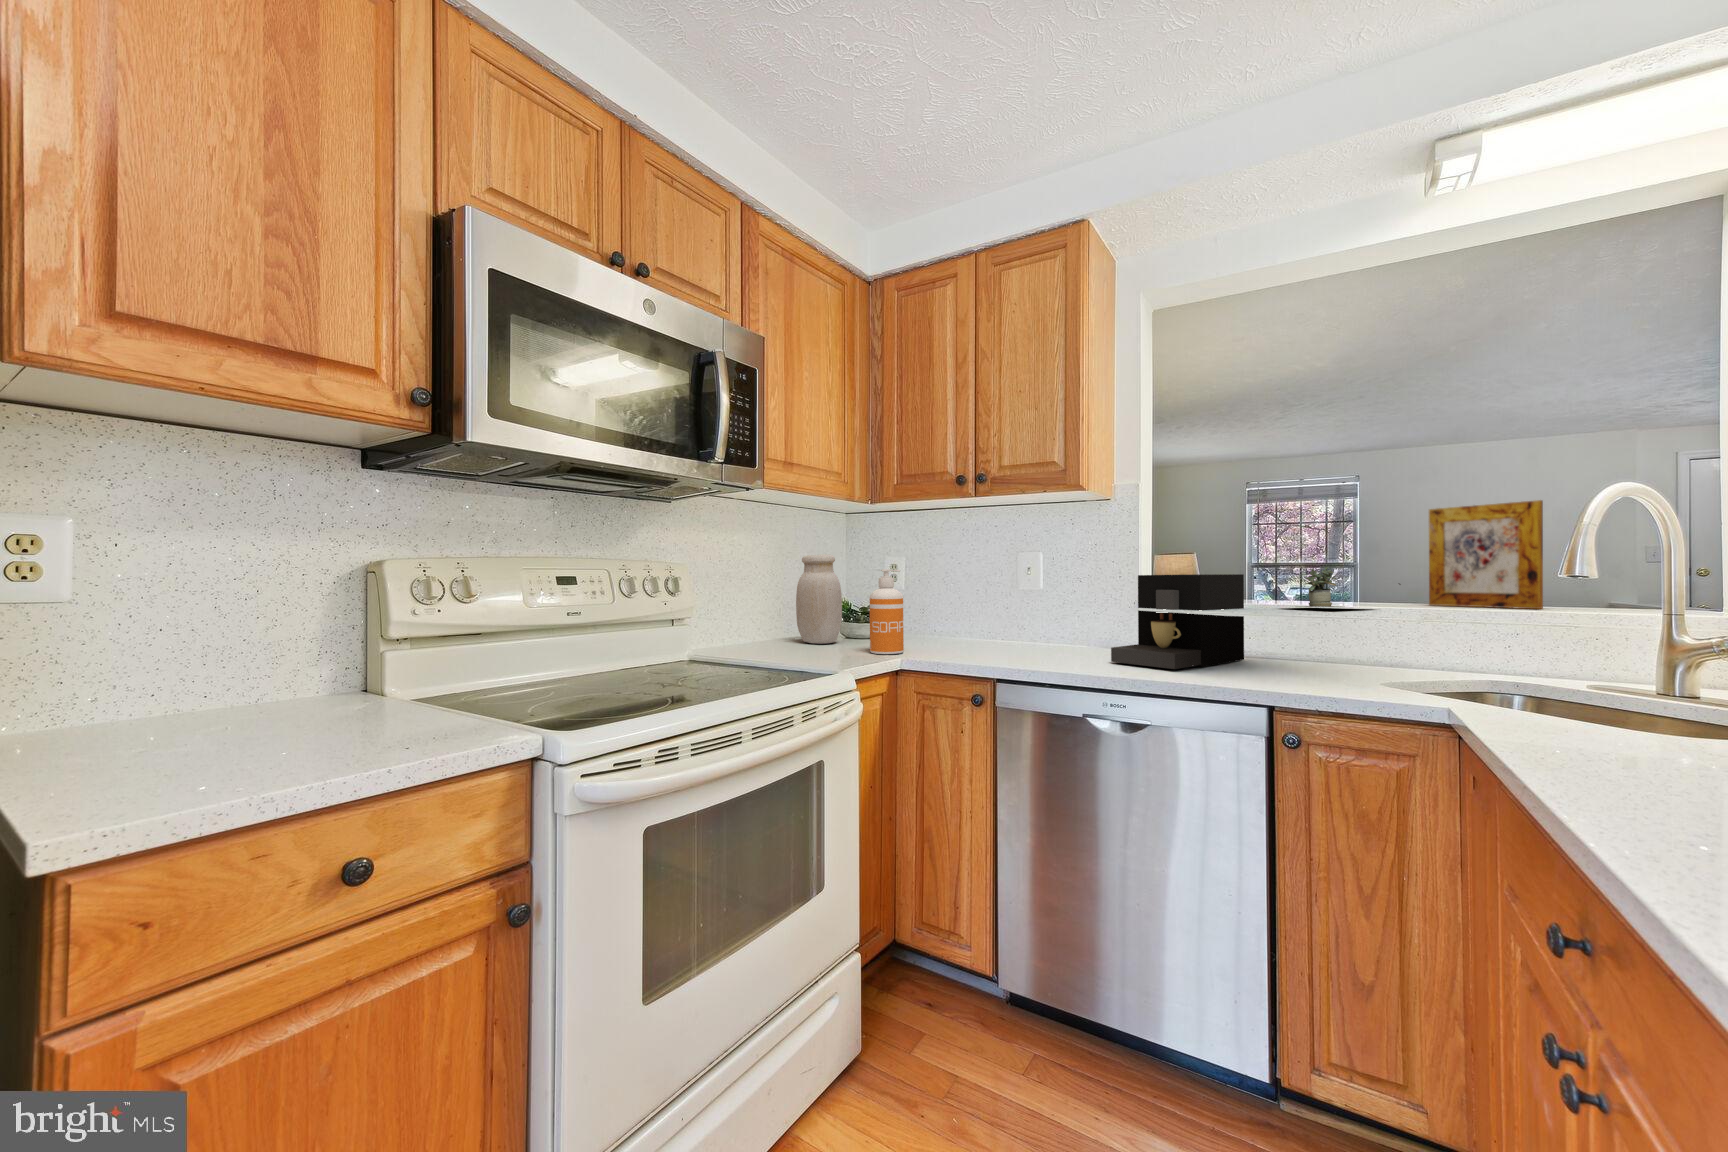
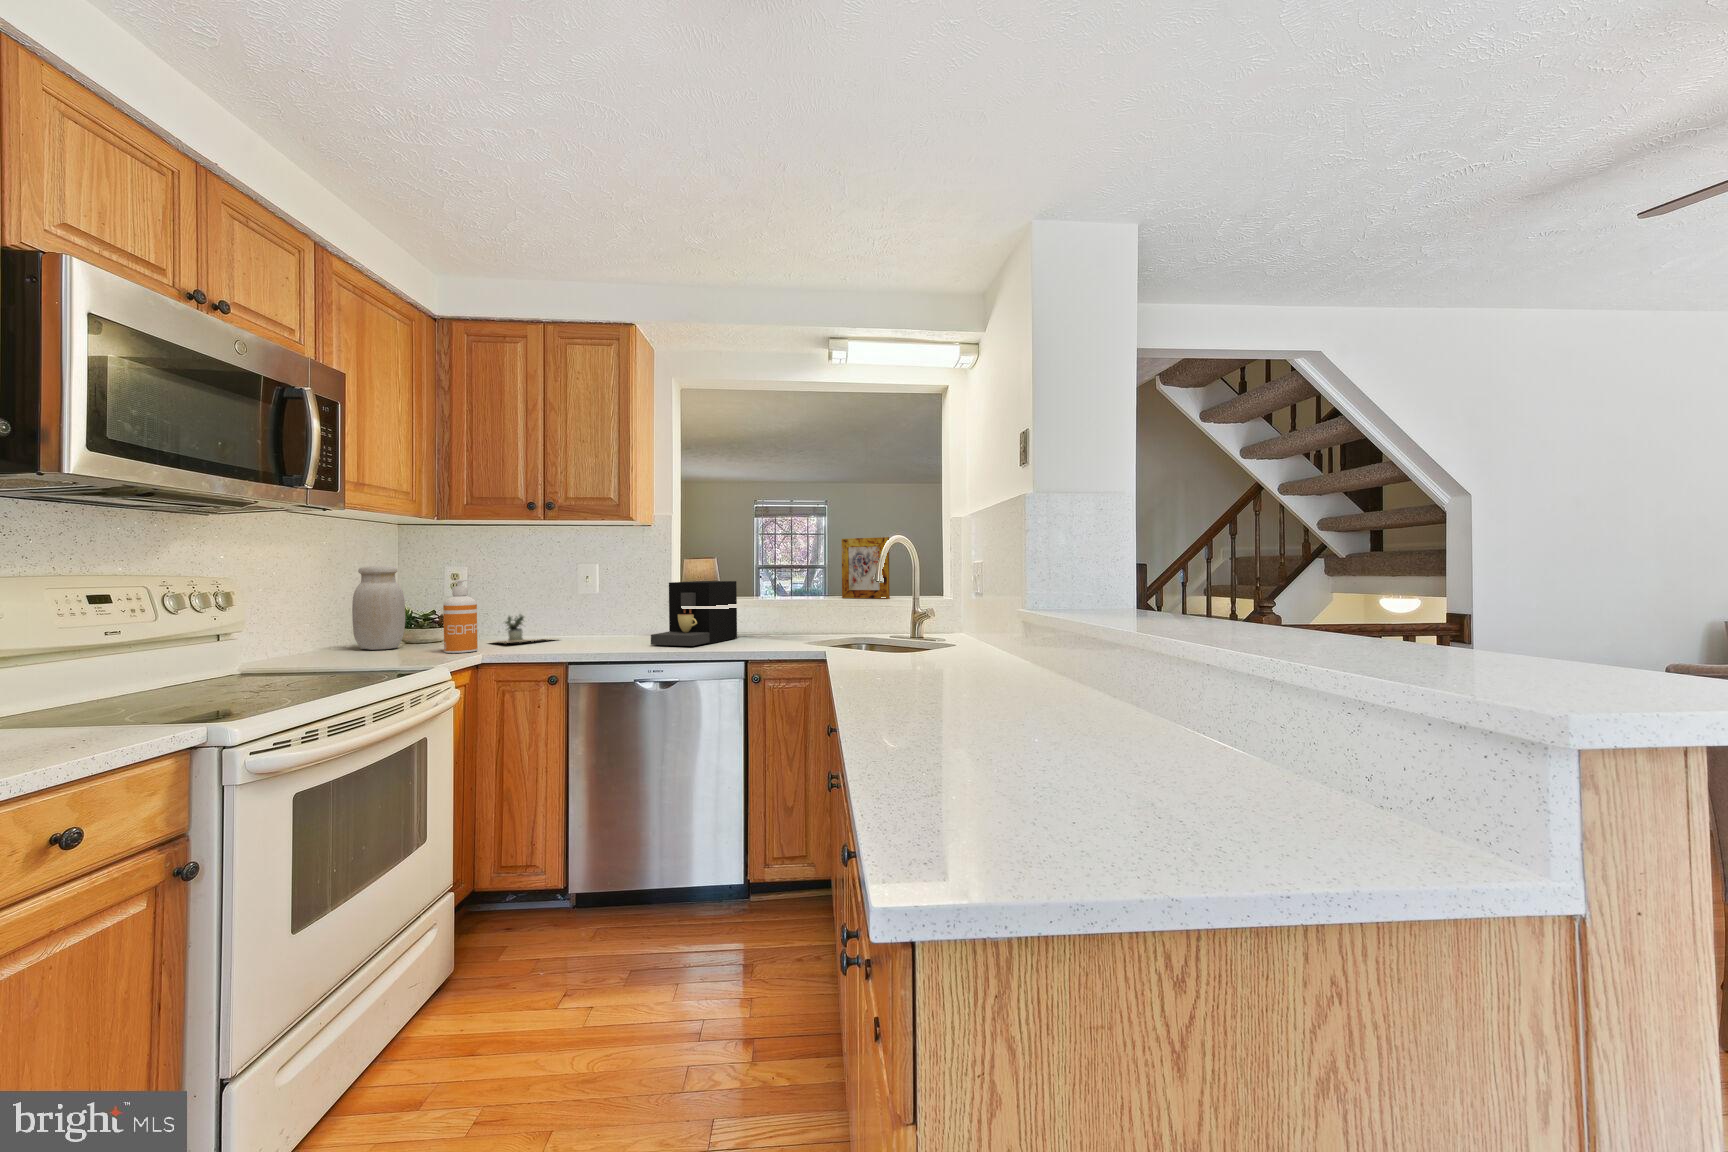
potted plant: present [1304,567,1401,607] -> present [504,614,535,642]

